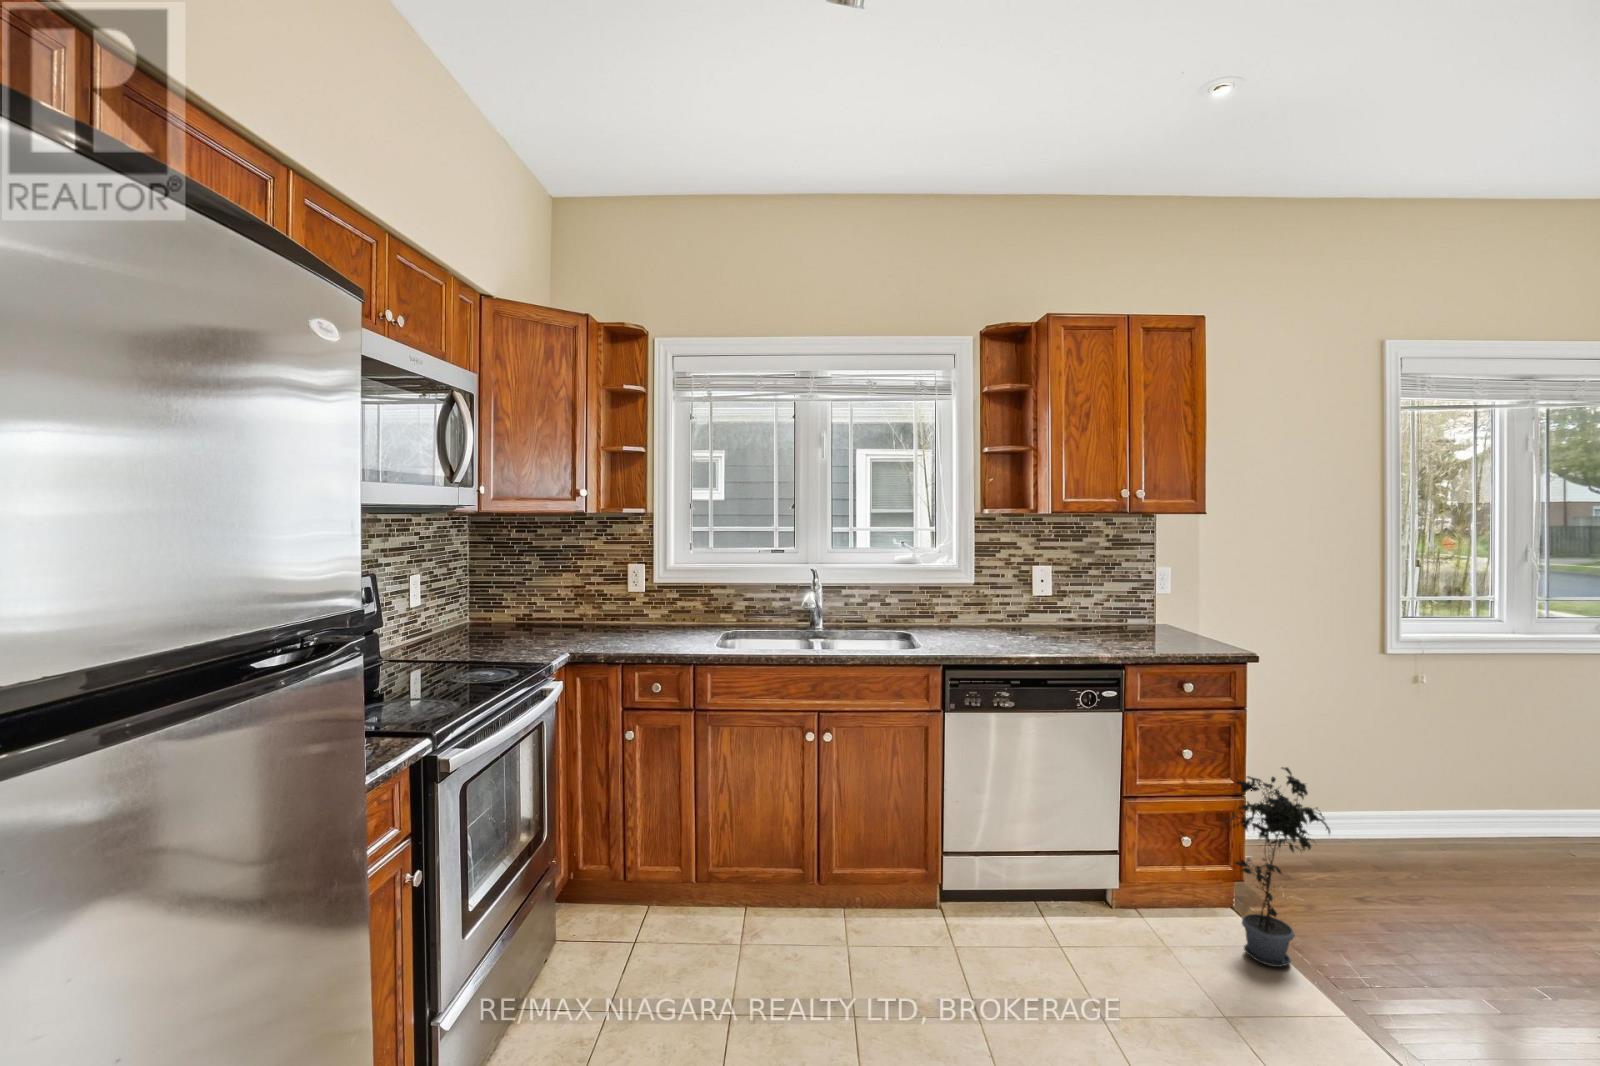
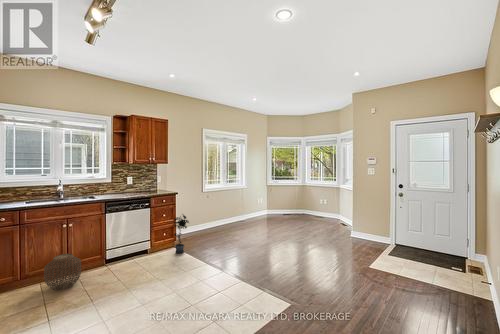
woven basket: none [744,844,852,982] -> present [44,254,81,290]

